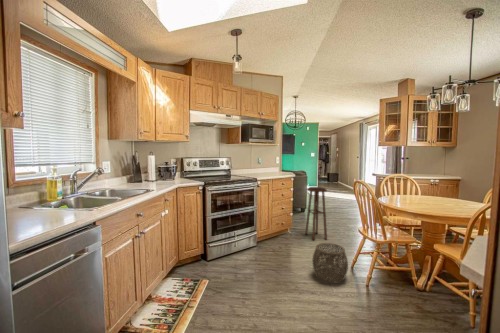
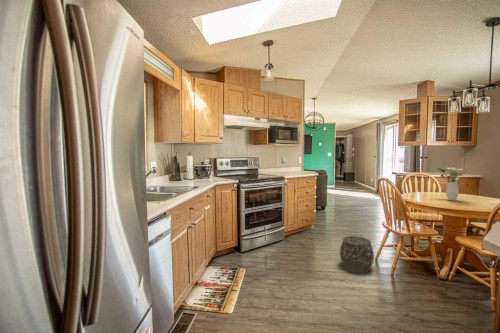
flower arrangement: none [409,169,442,205] -> present [438,168,462,201]
stool: present [305,187,327,240] -> none [328,185,350,236]

